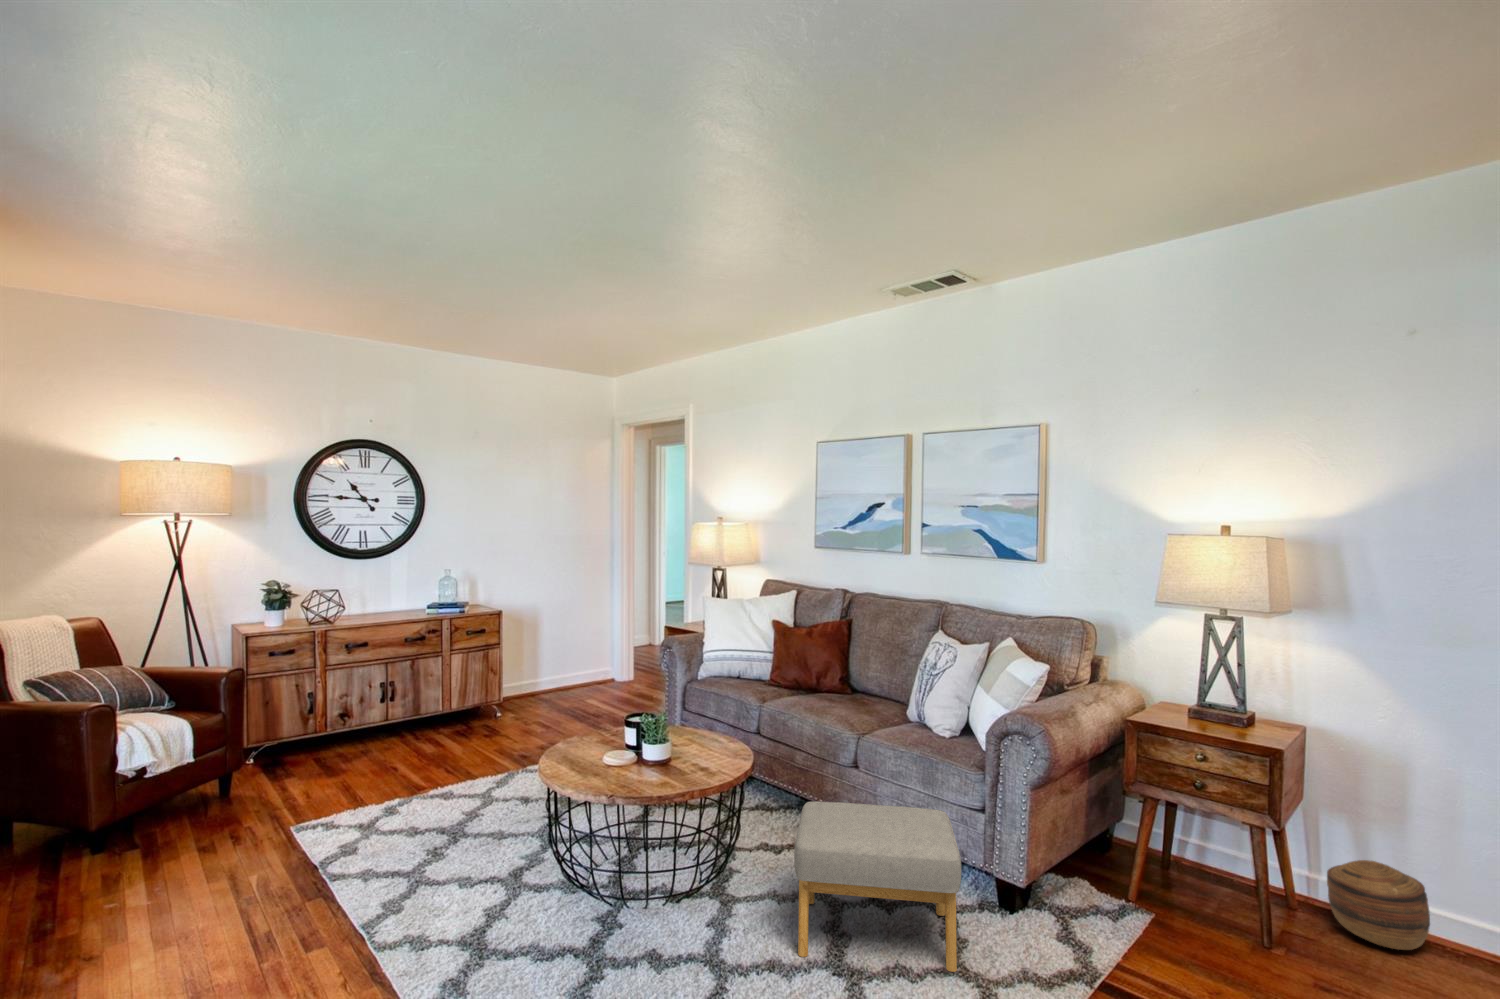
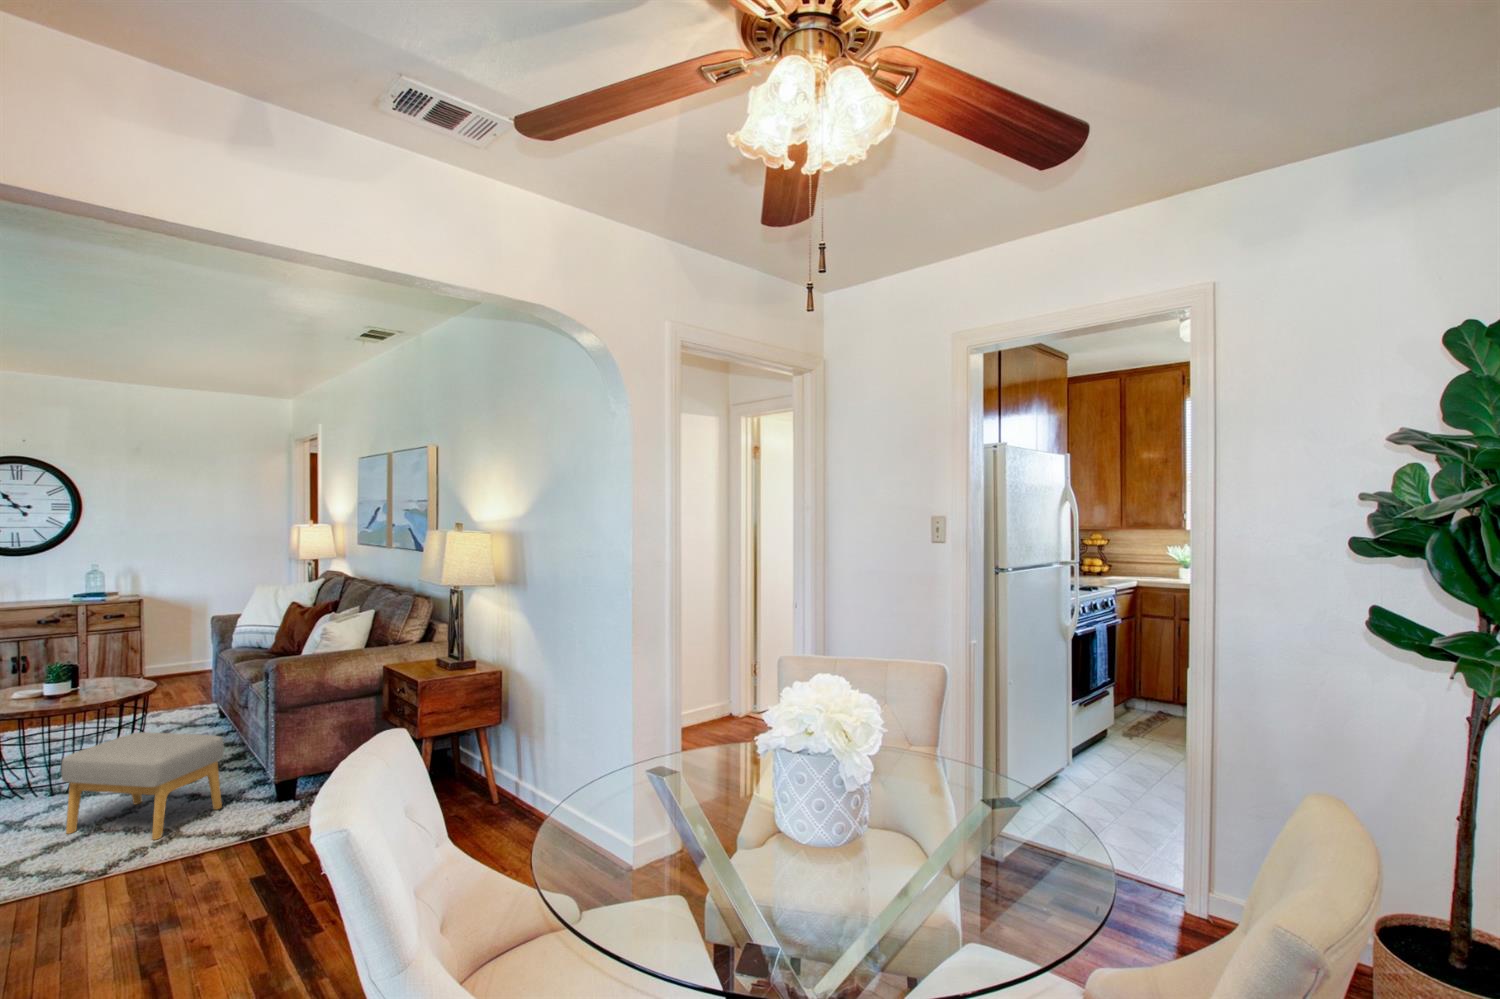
basket: present [1327,860,1430,950] -> none [468,764,526,823]

